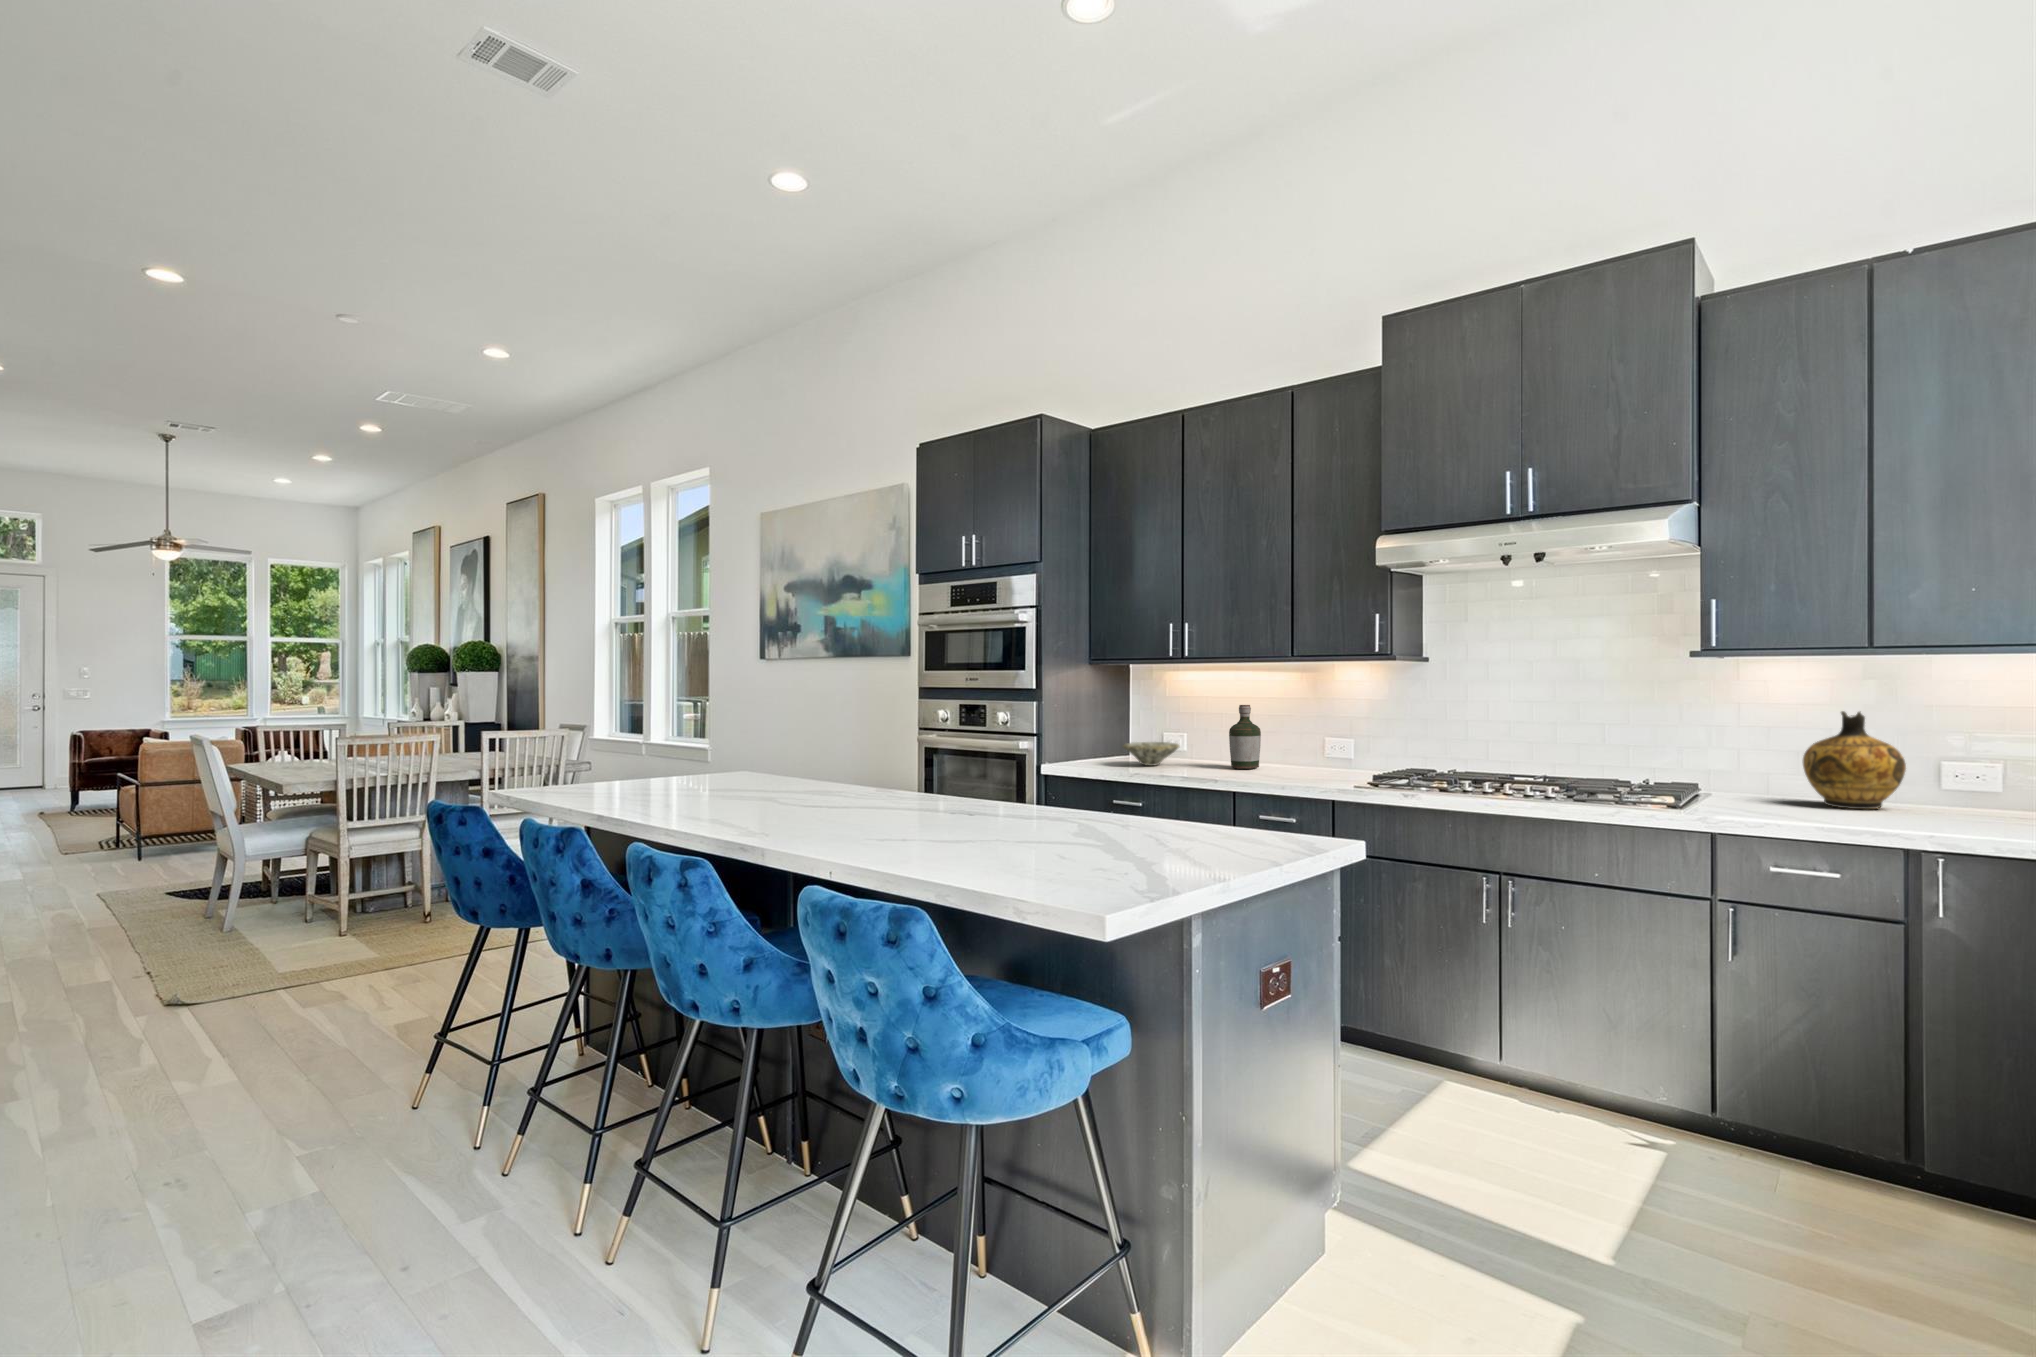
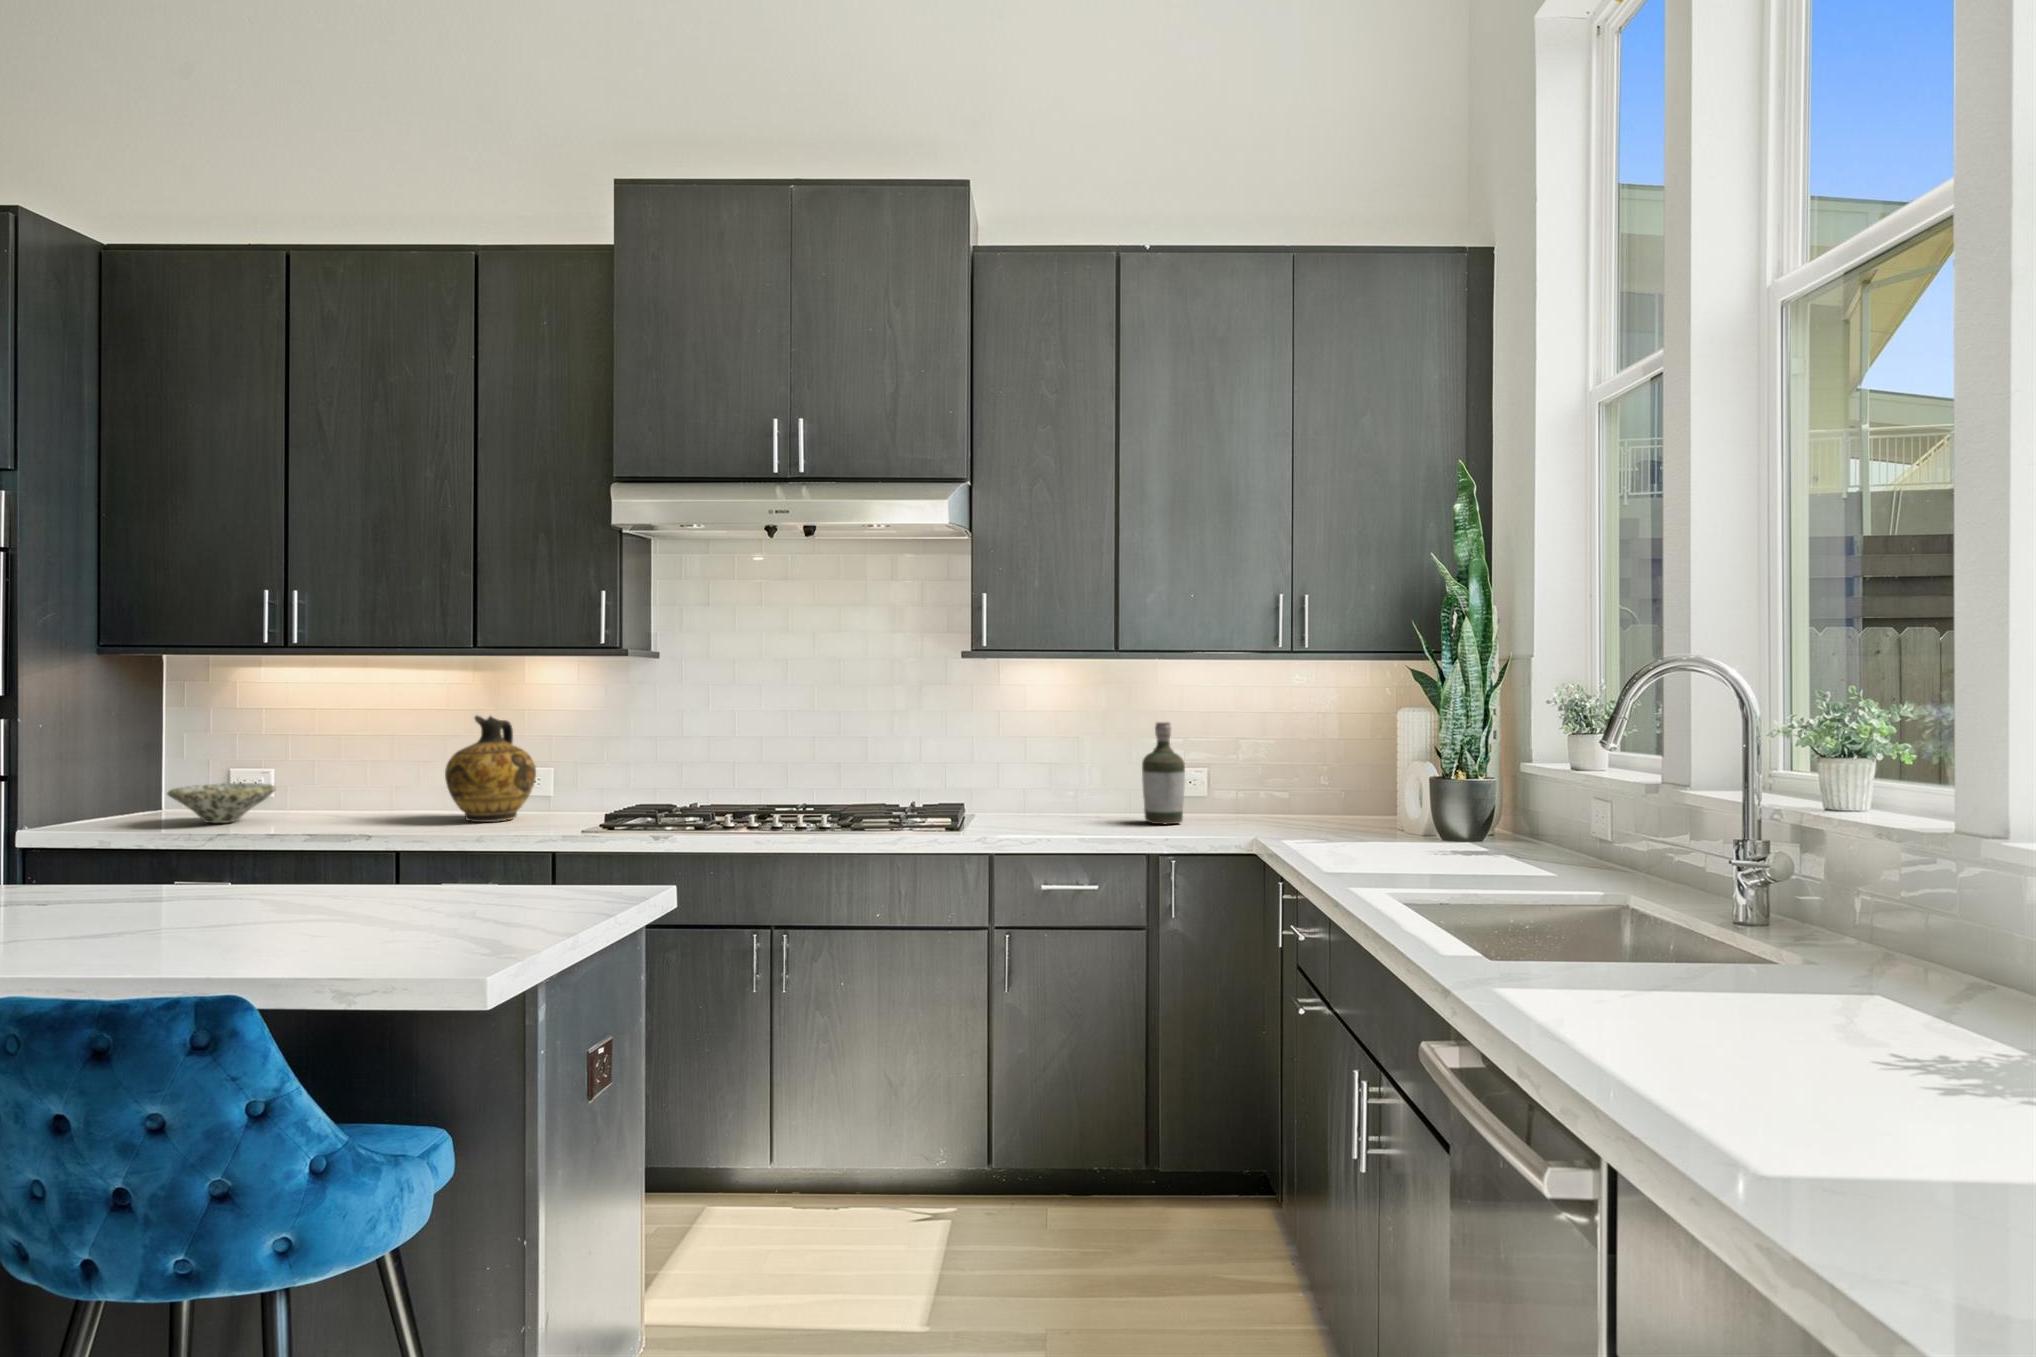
bottle: present [1229,705,1261,769] -> present [1142,722,1185,825]
ceramic jug: present [1803,711,1906,809] -> present [445,716,536,822]

